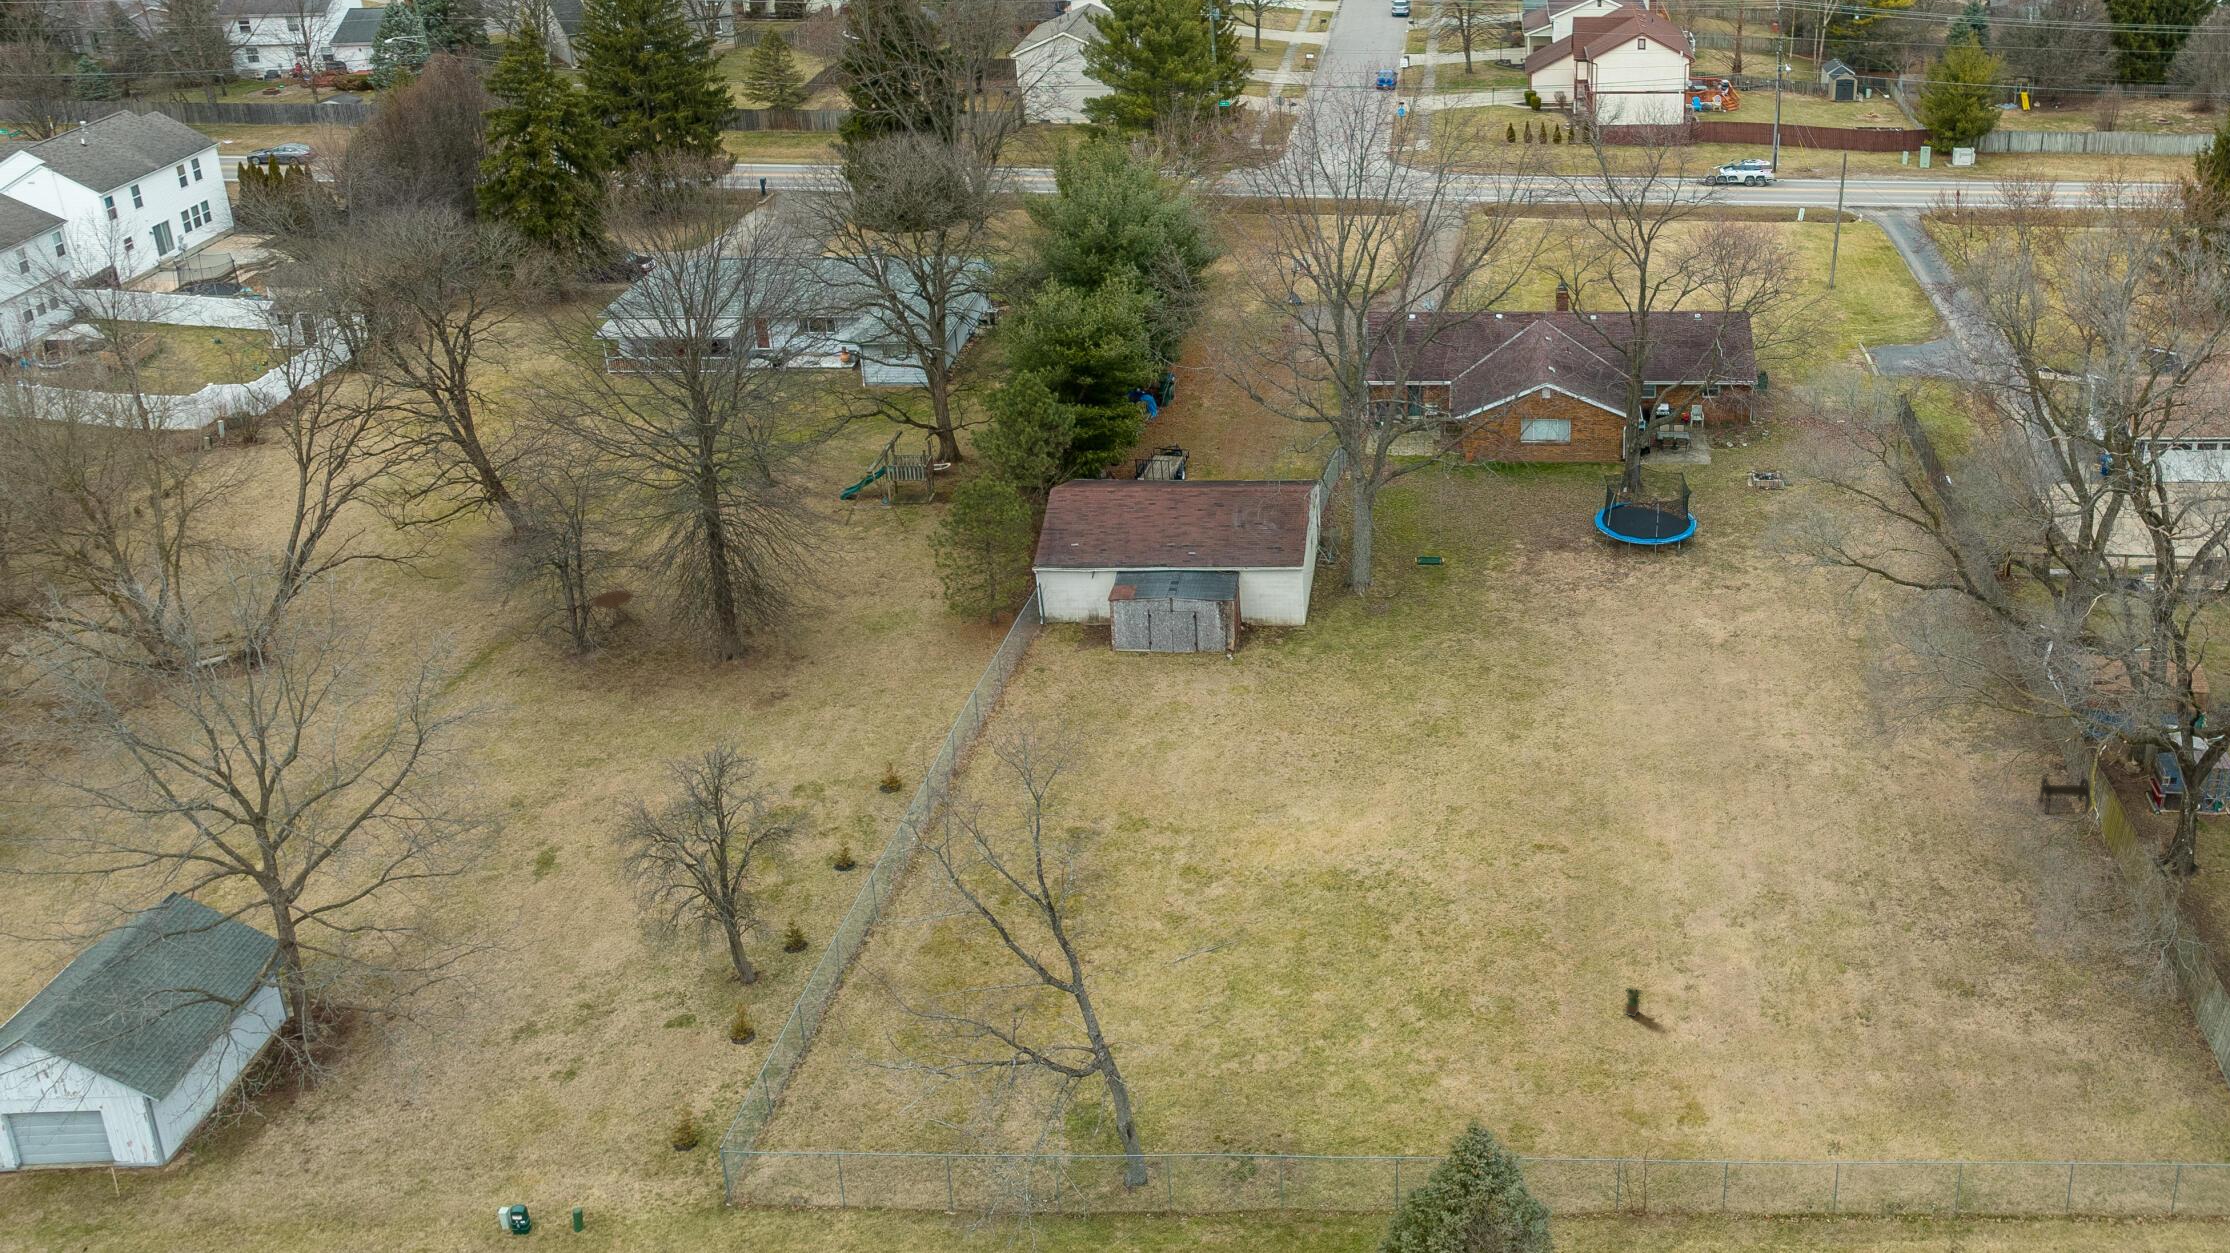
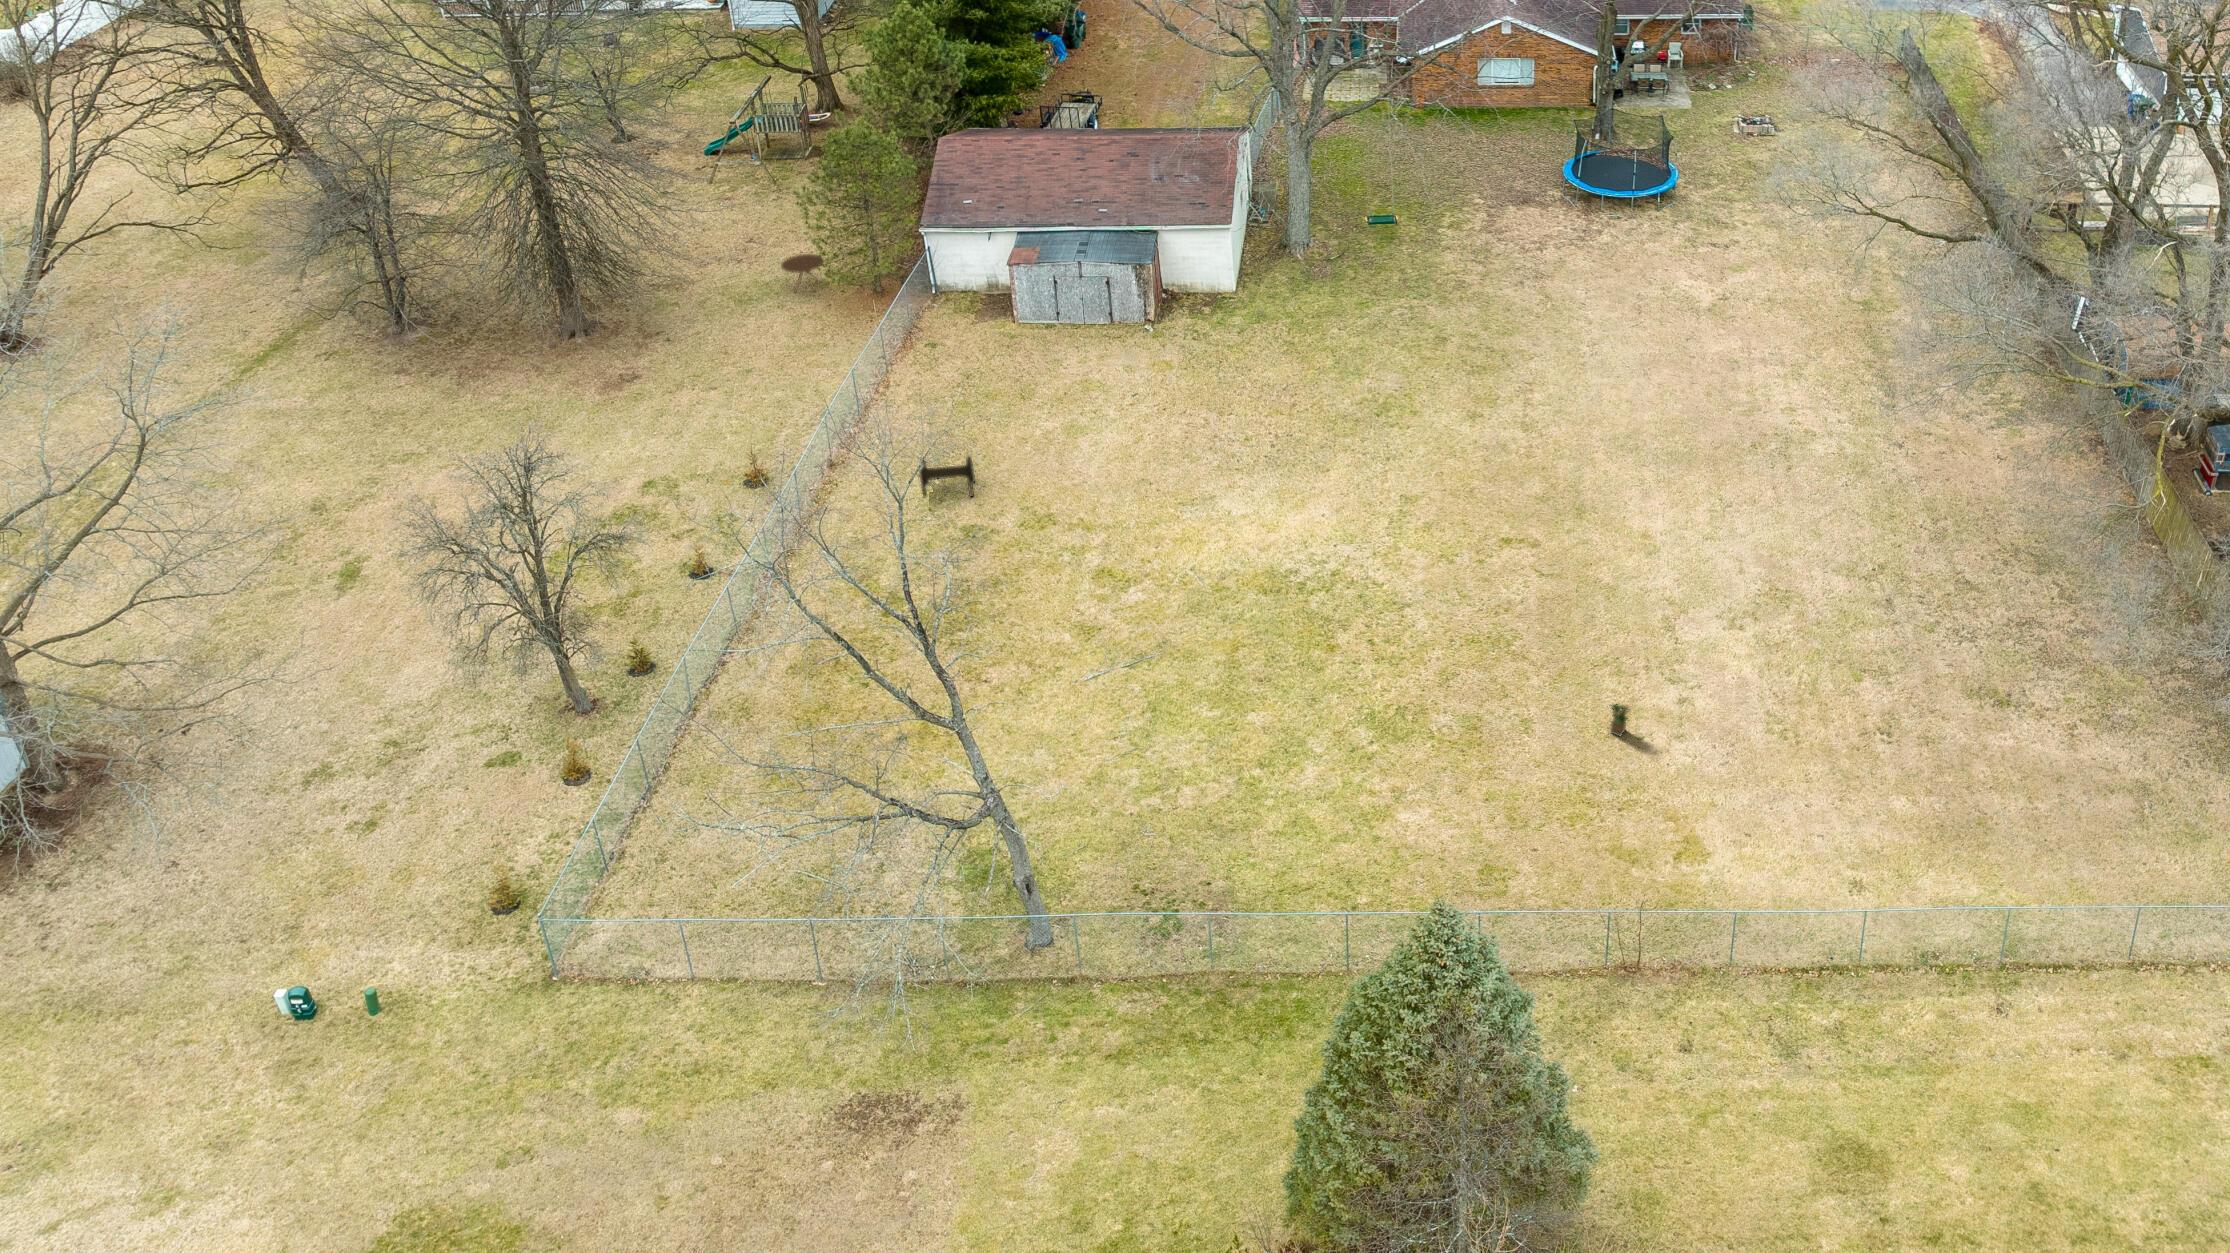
round table: present [594,591,632,616] -> present [781,254,824,291]
bench: present [2039,777,2090,814] -> present [920,456,975,497]

